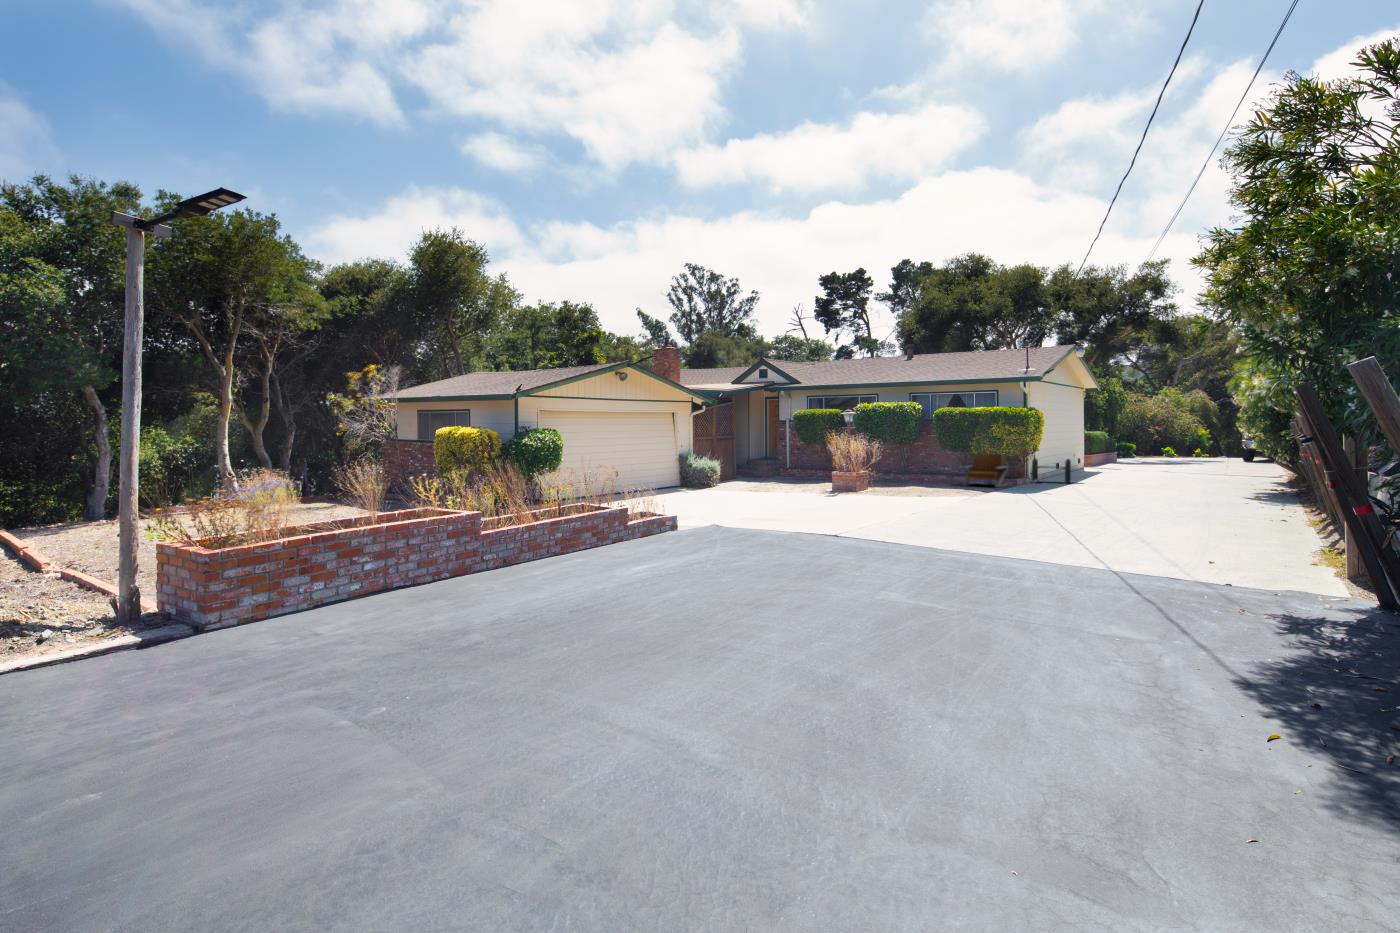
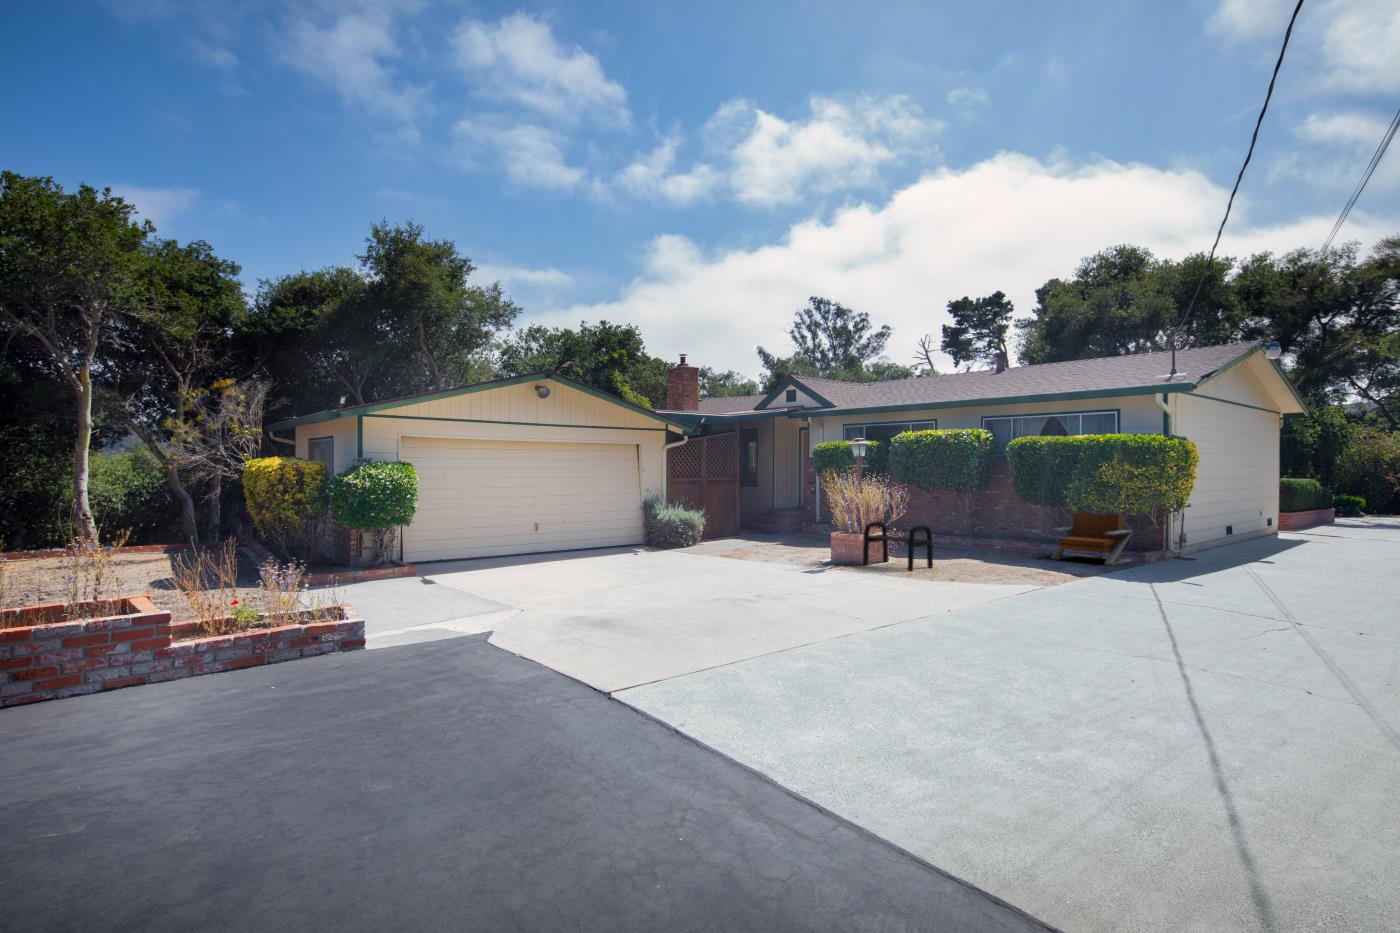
bench: present [1031,458,1071,484] -> present [863,521,933,571]

